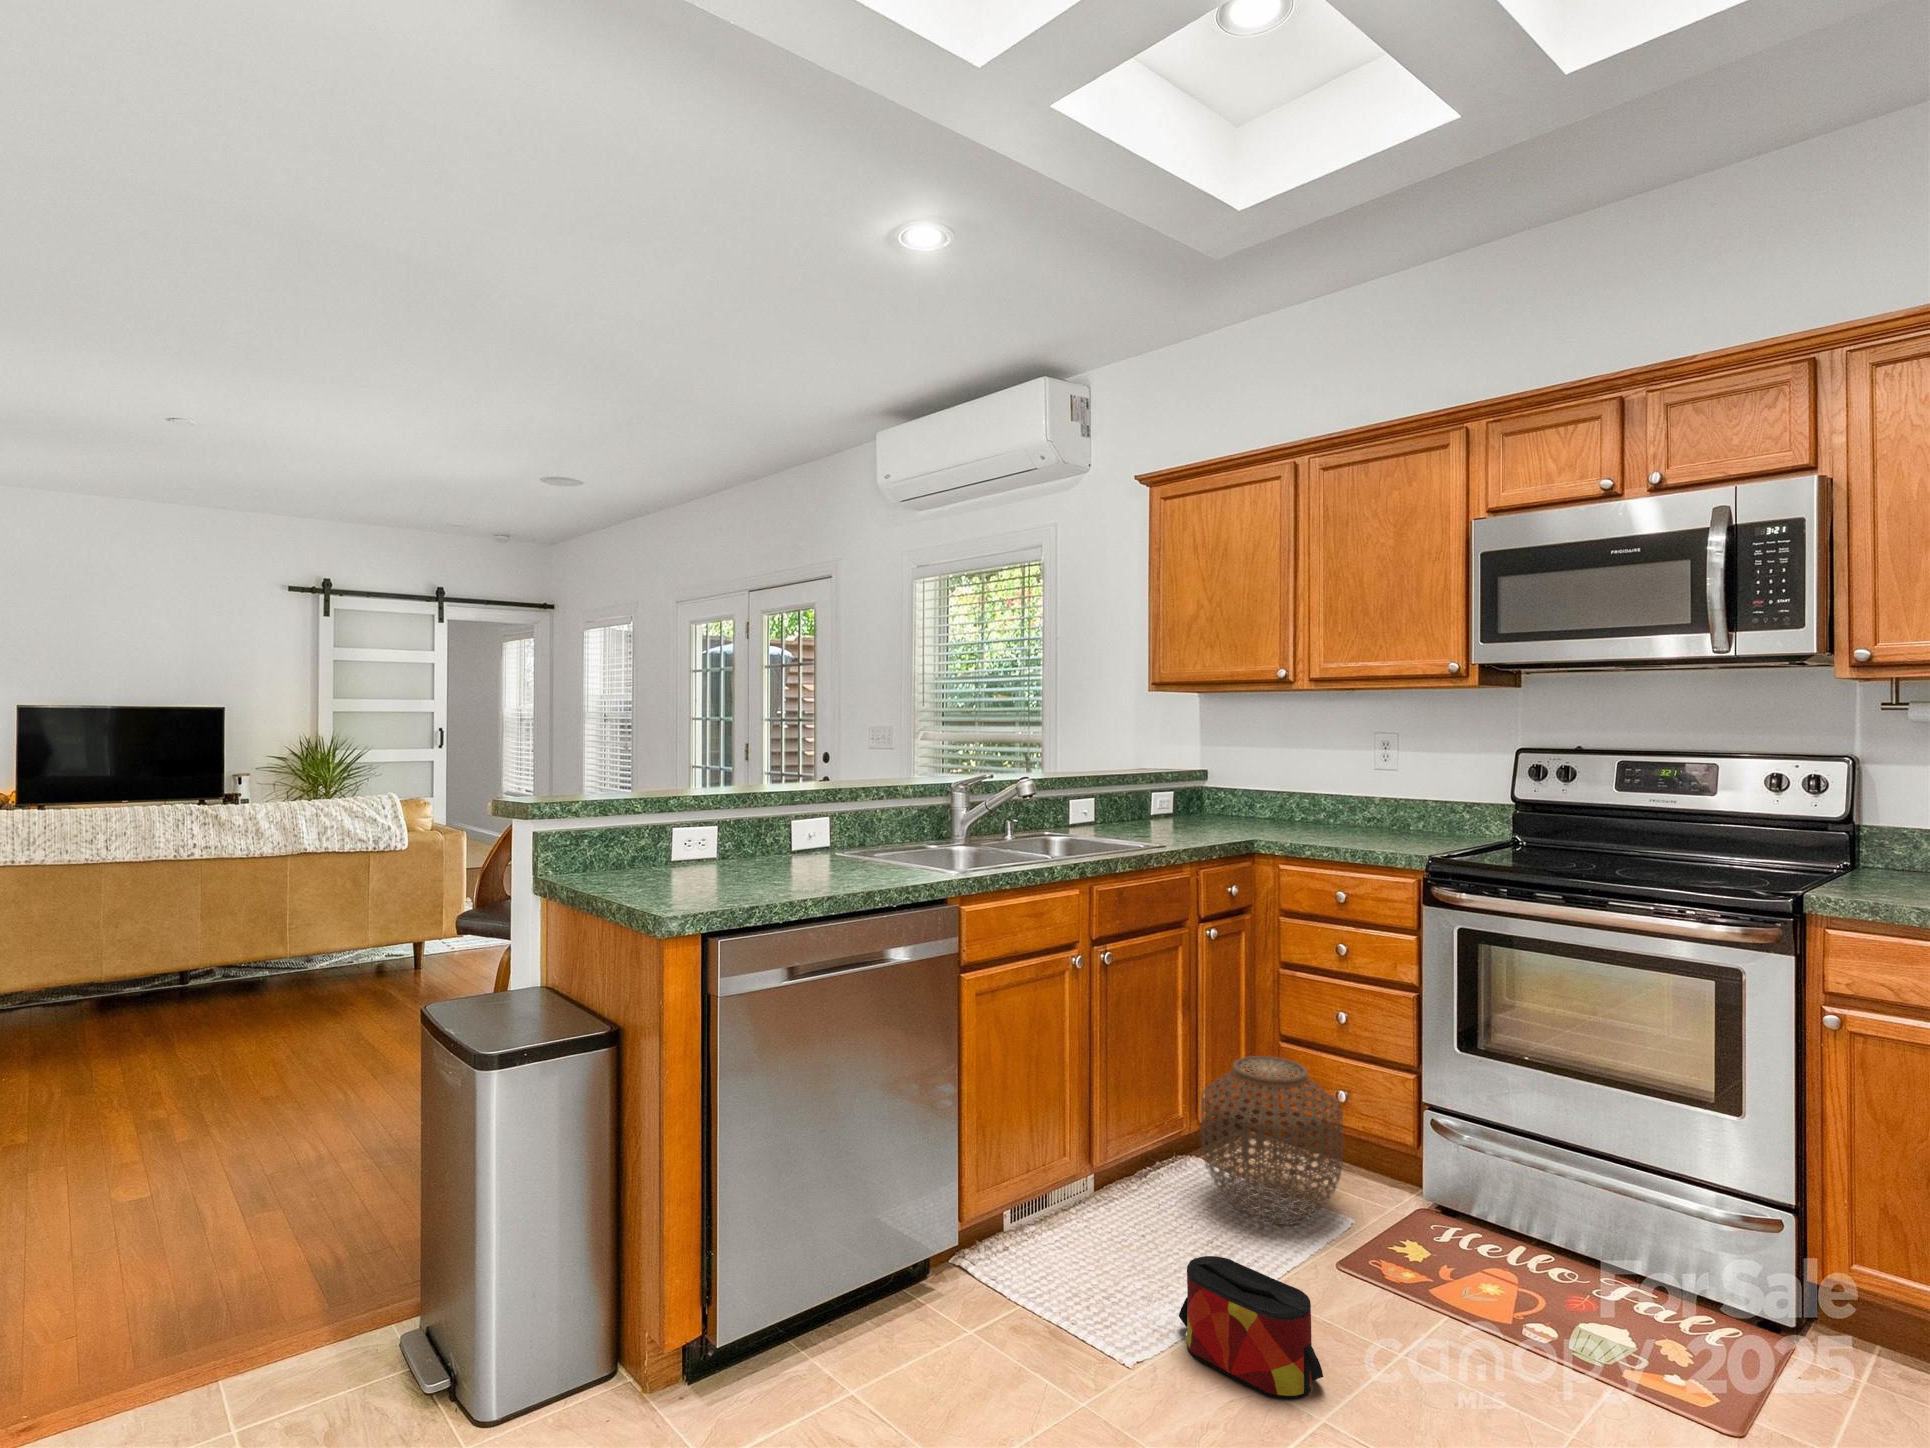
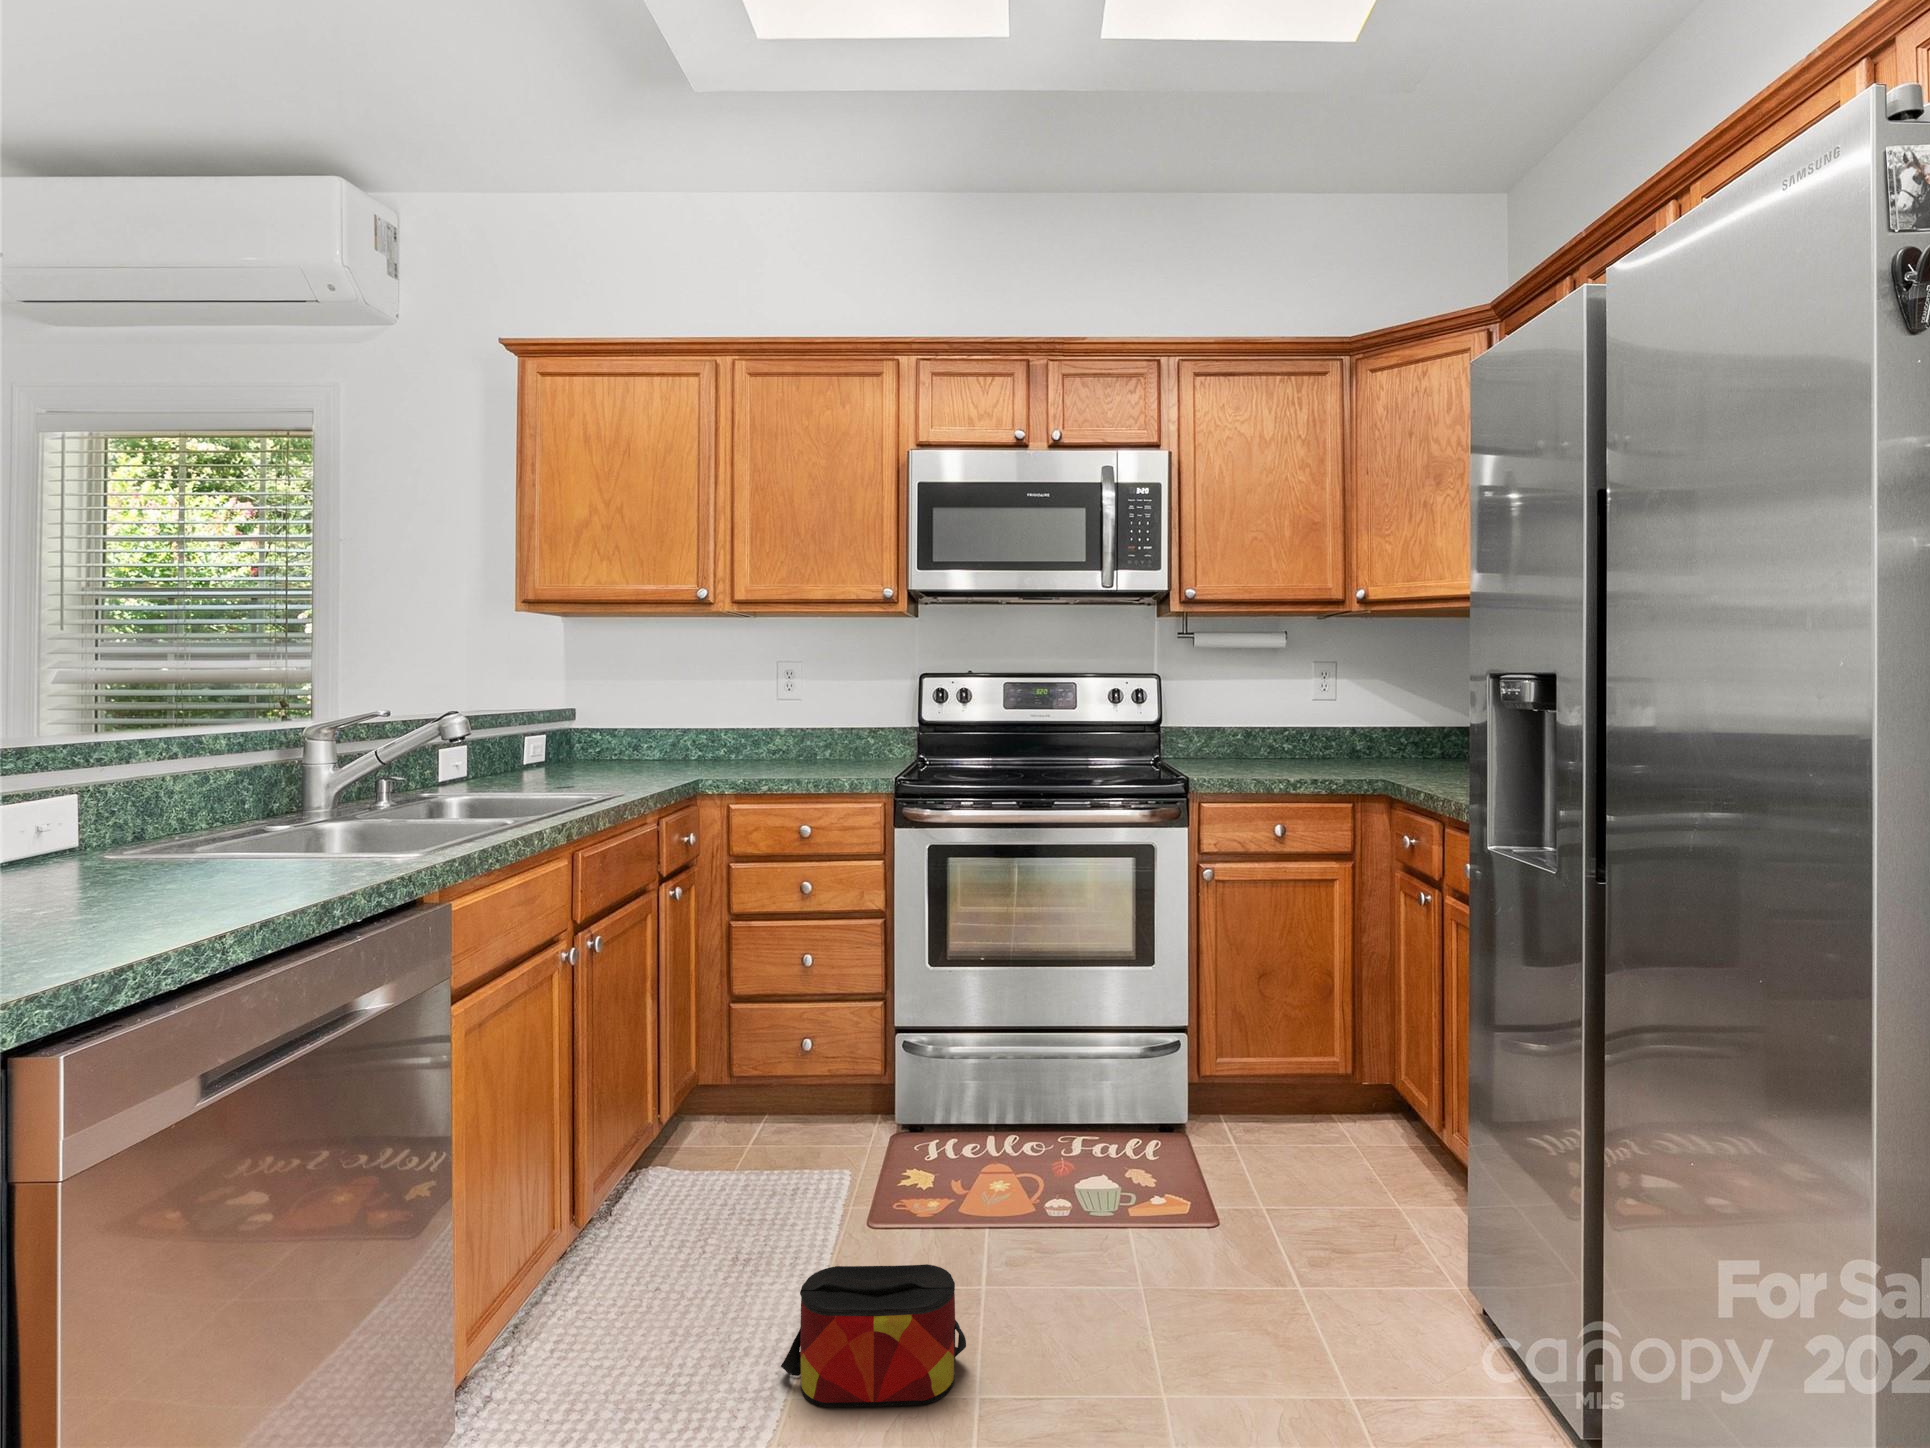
woven basket: present [1201,1056,1343,1224] -> none [684,1017,842,1208]

